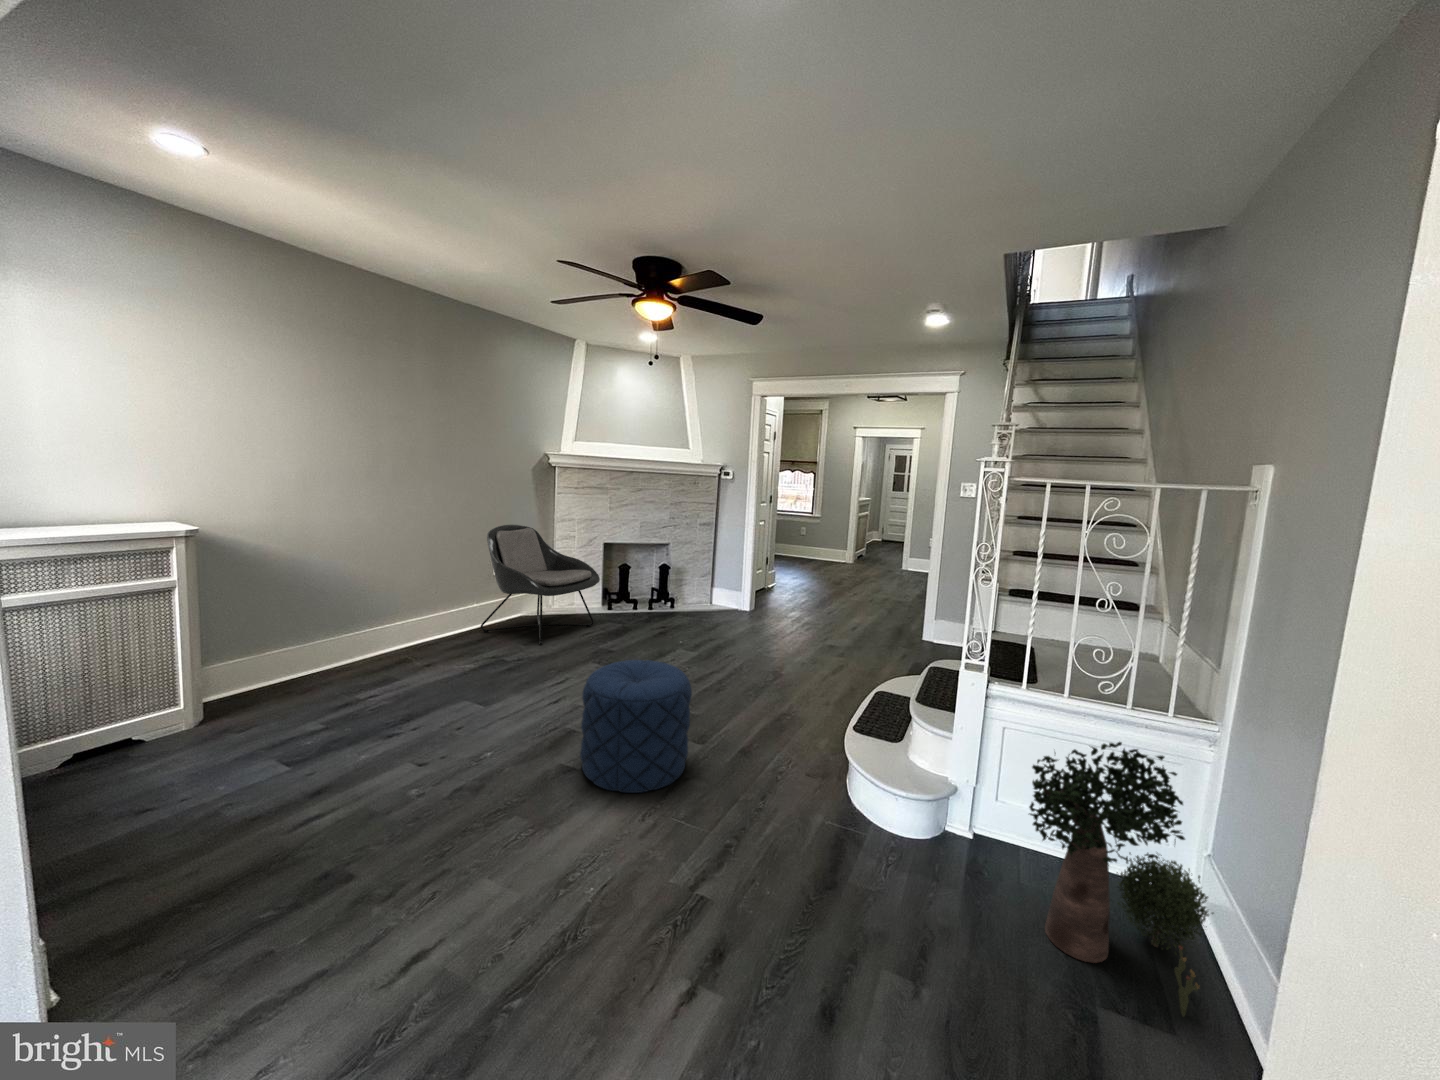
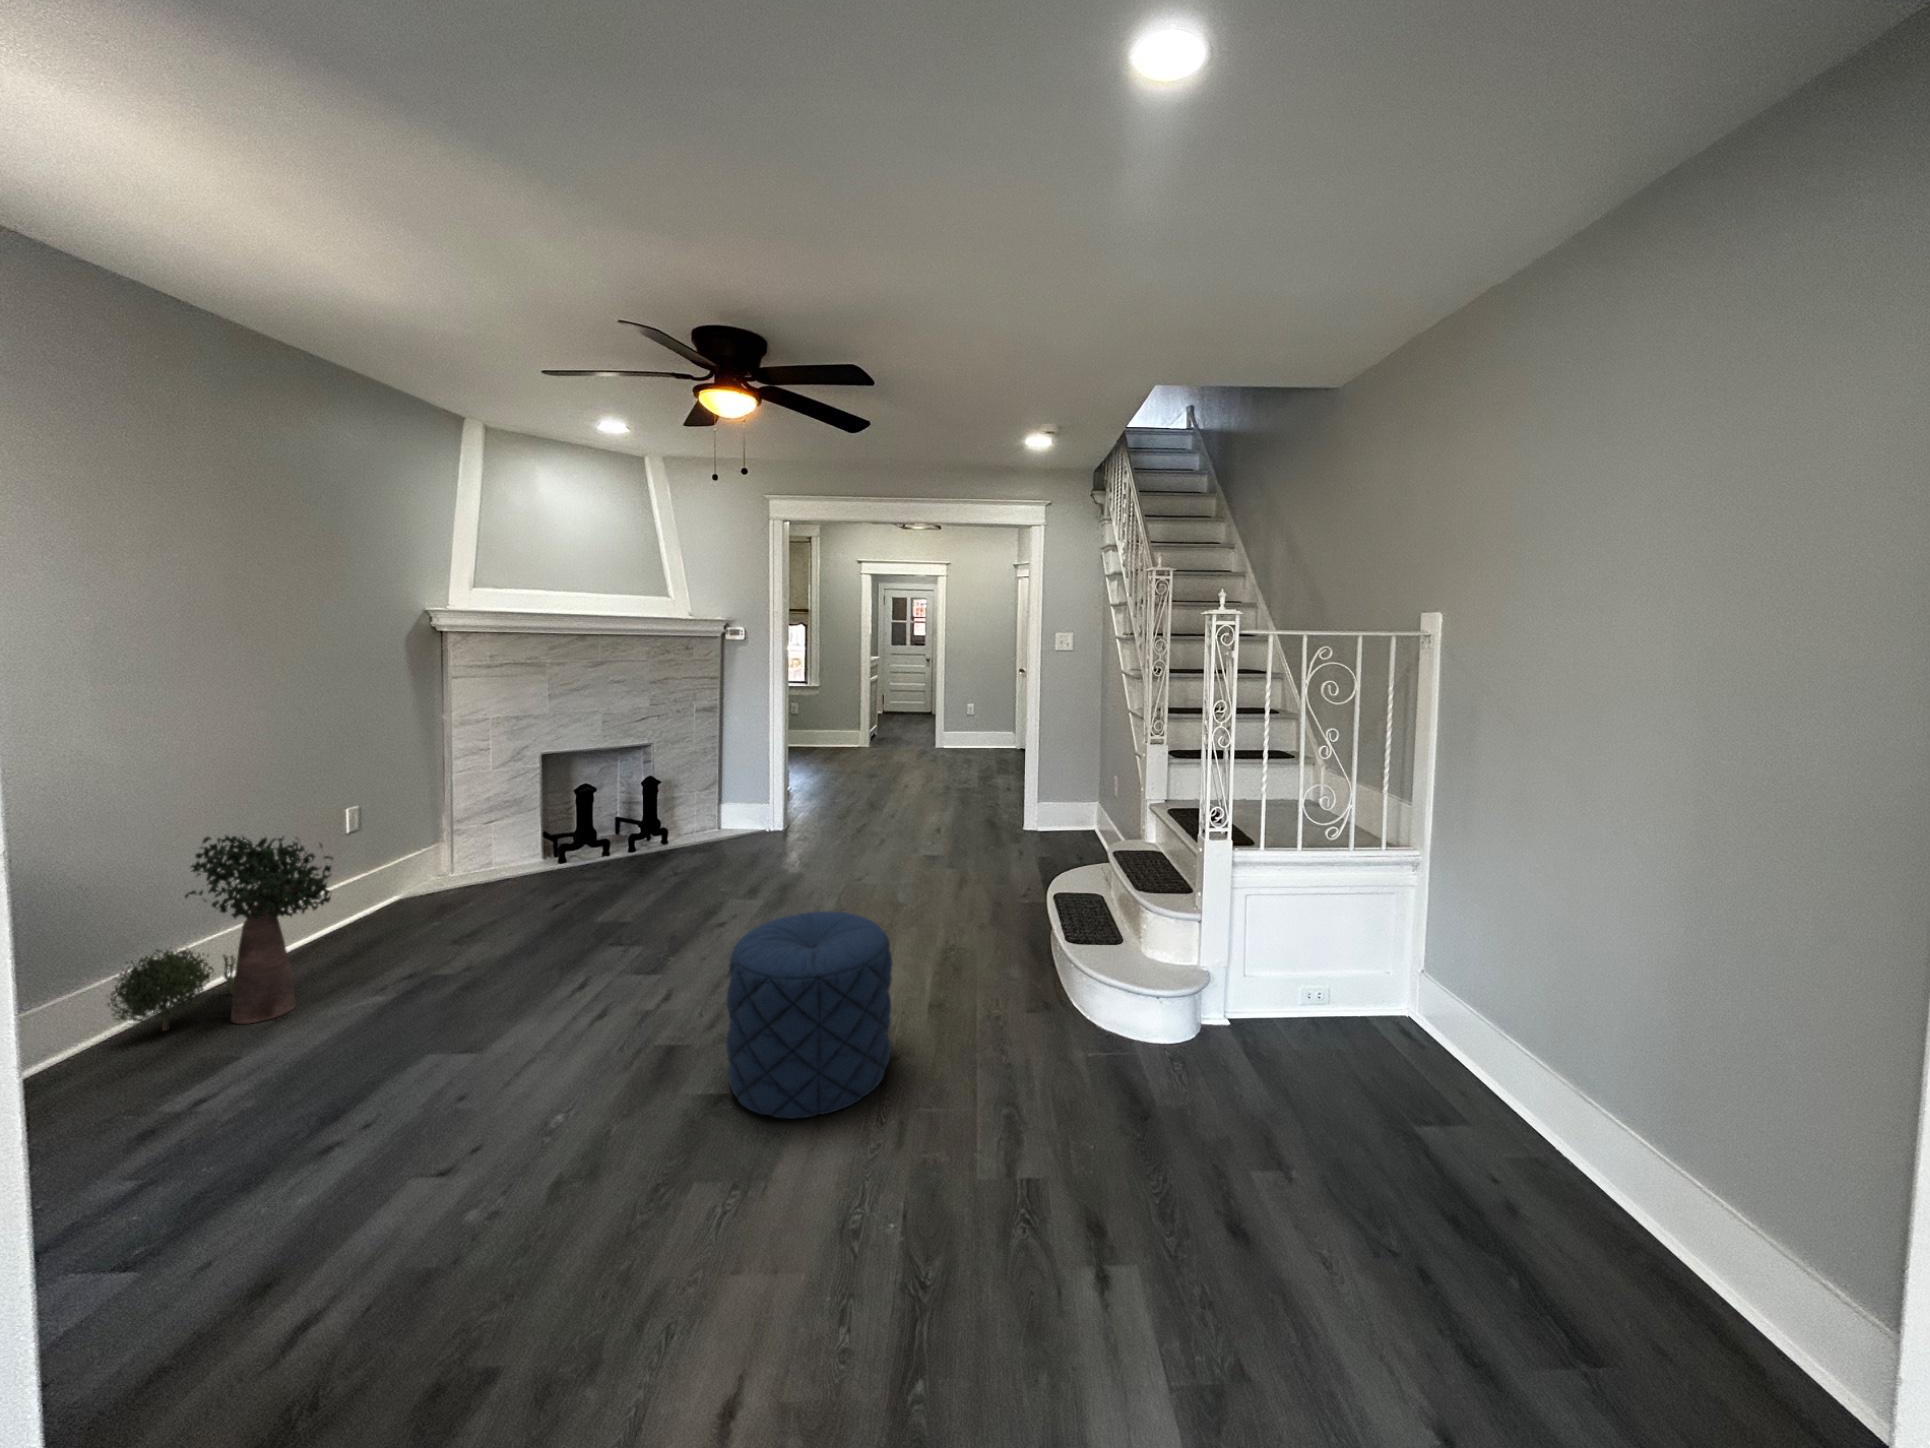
lounge chair: present [481,524,600,645] -> none [329,738,564,945]
potted plant: present [1029,742,1213,1016] -> present [108,836,333,1031]

